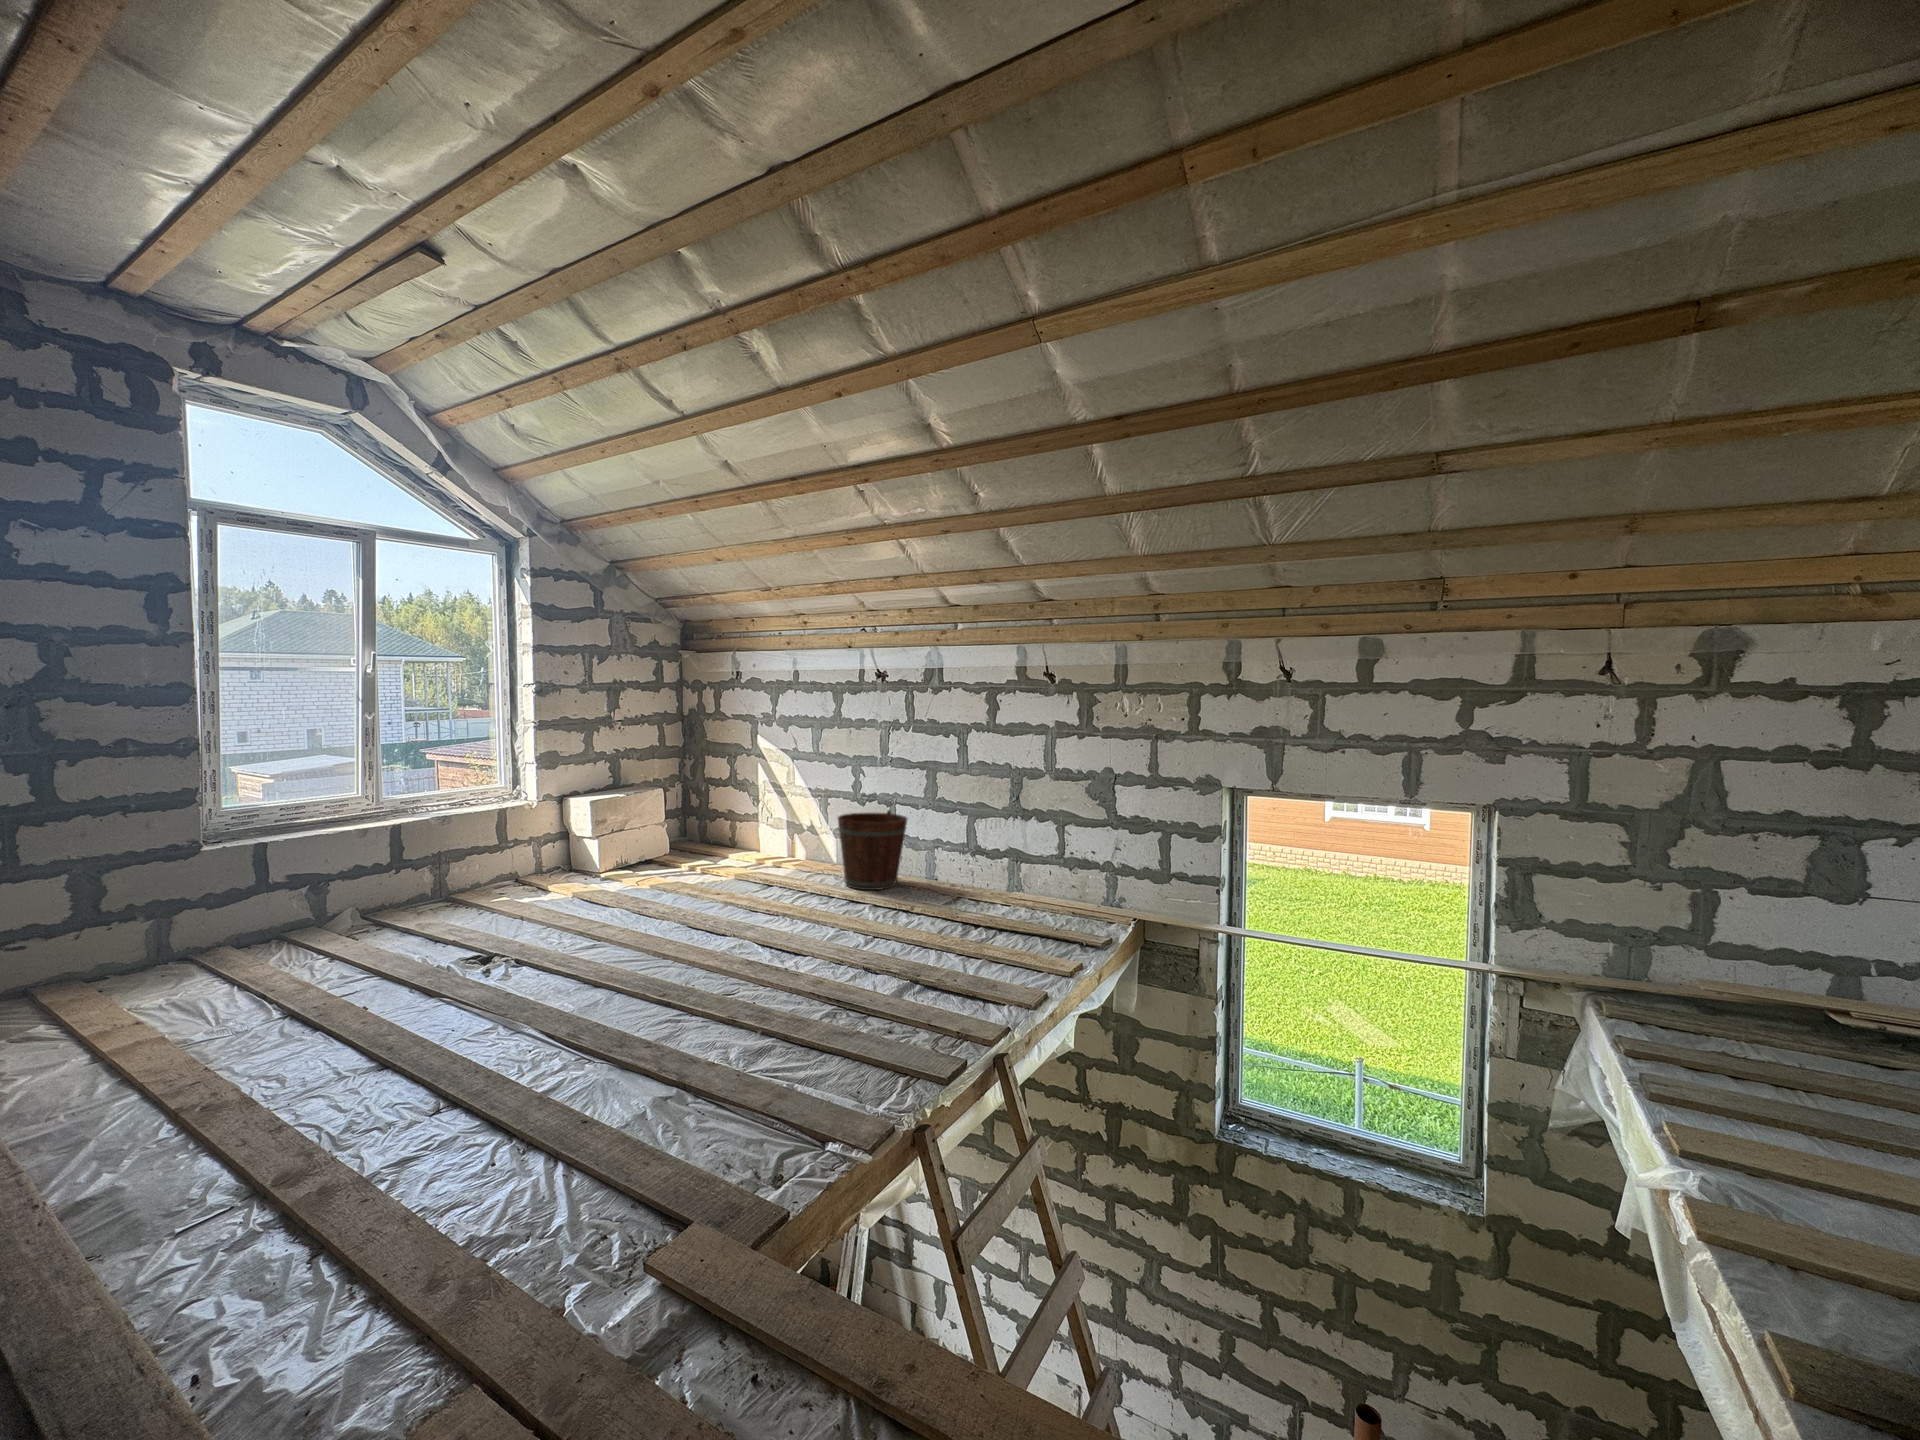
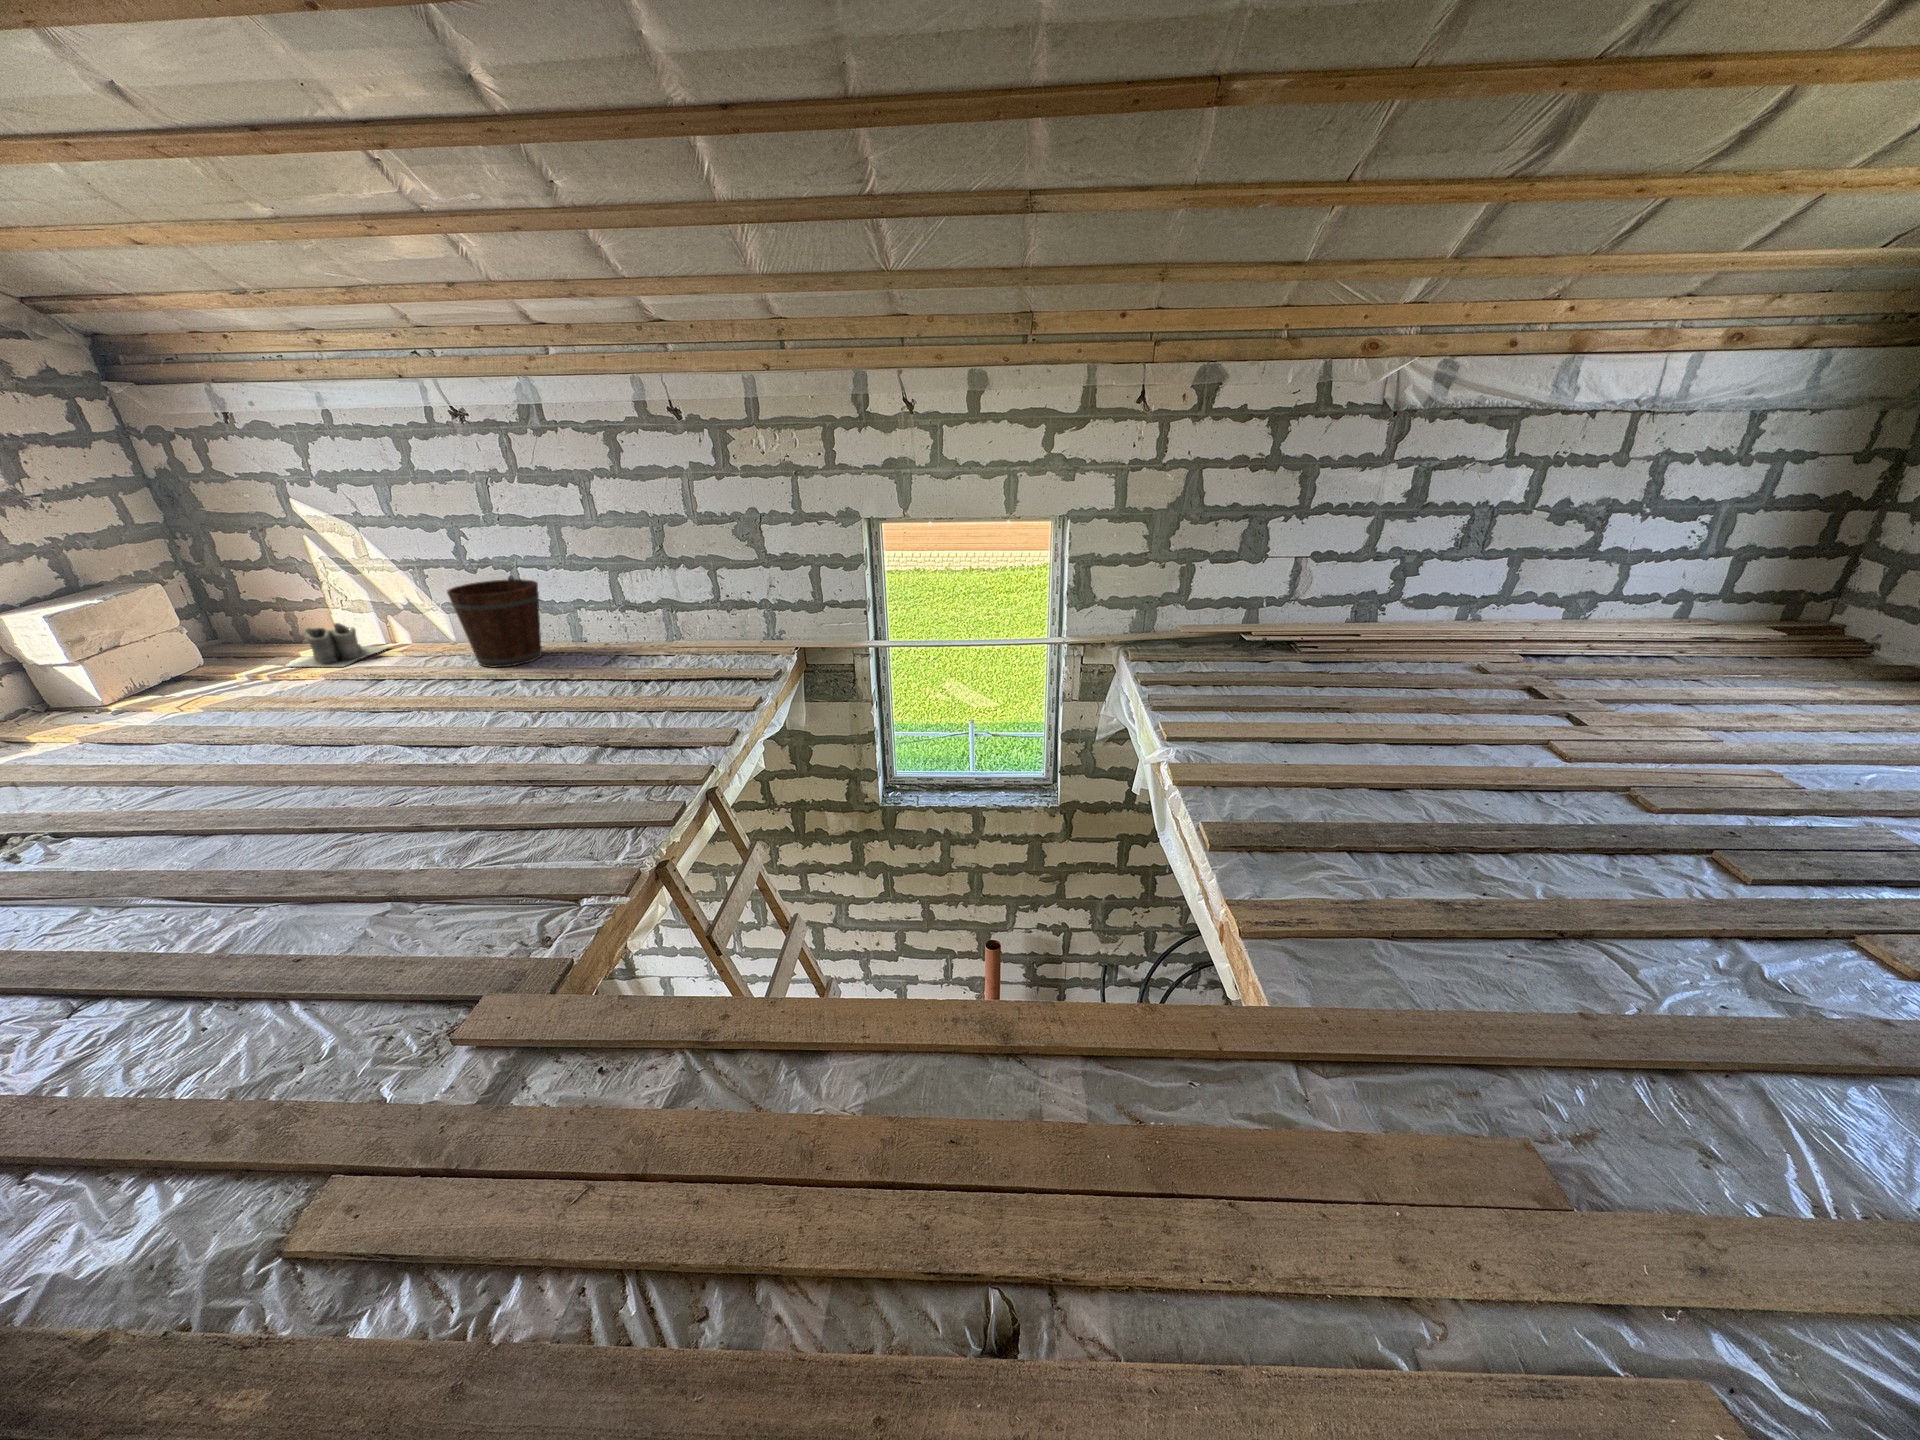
boots: none [718,834,792,870] -> present [290,623,389,667]

